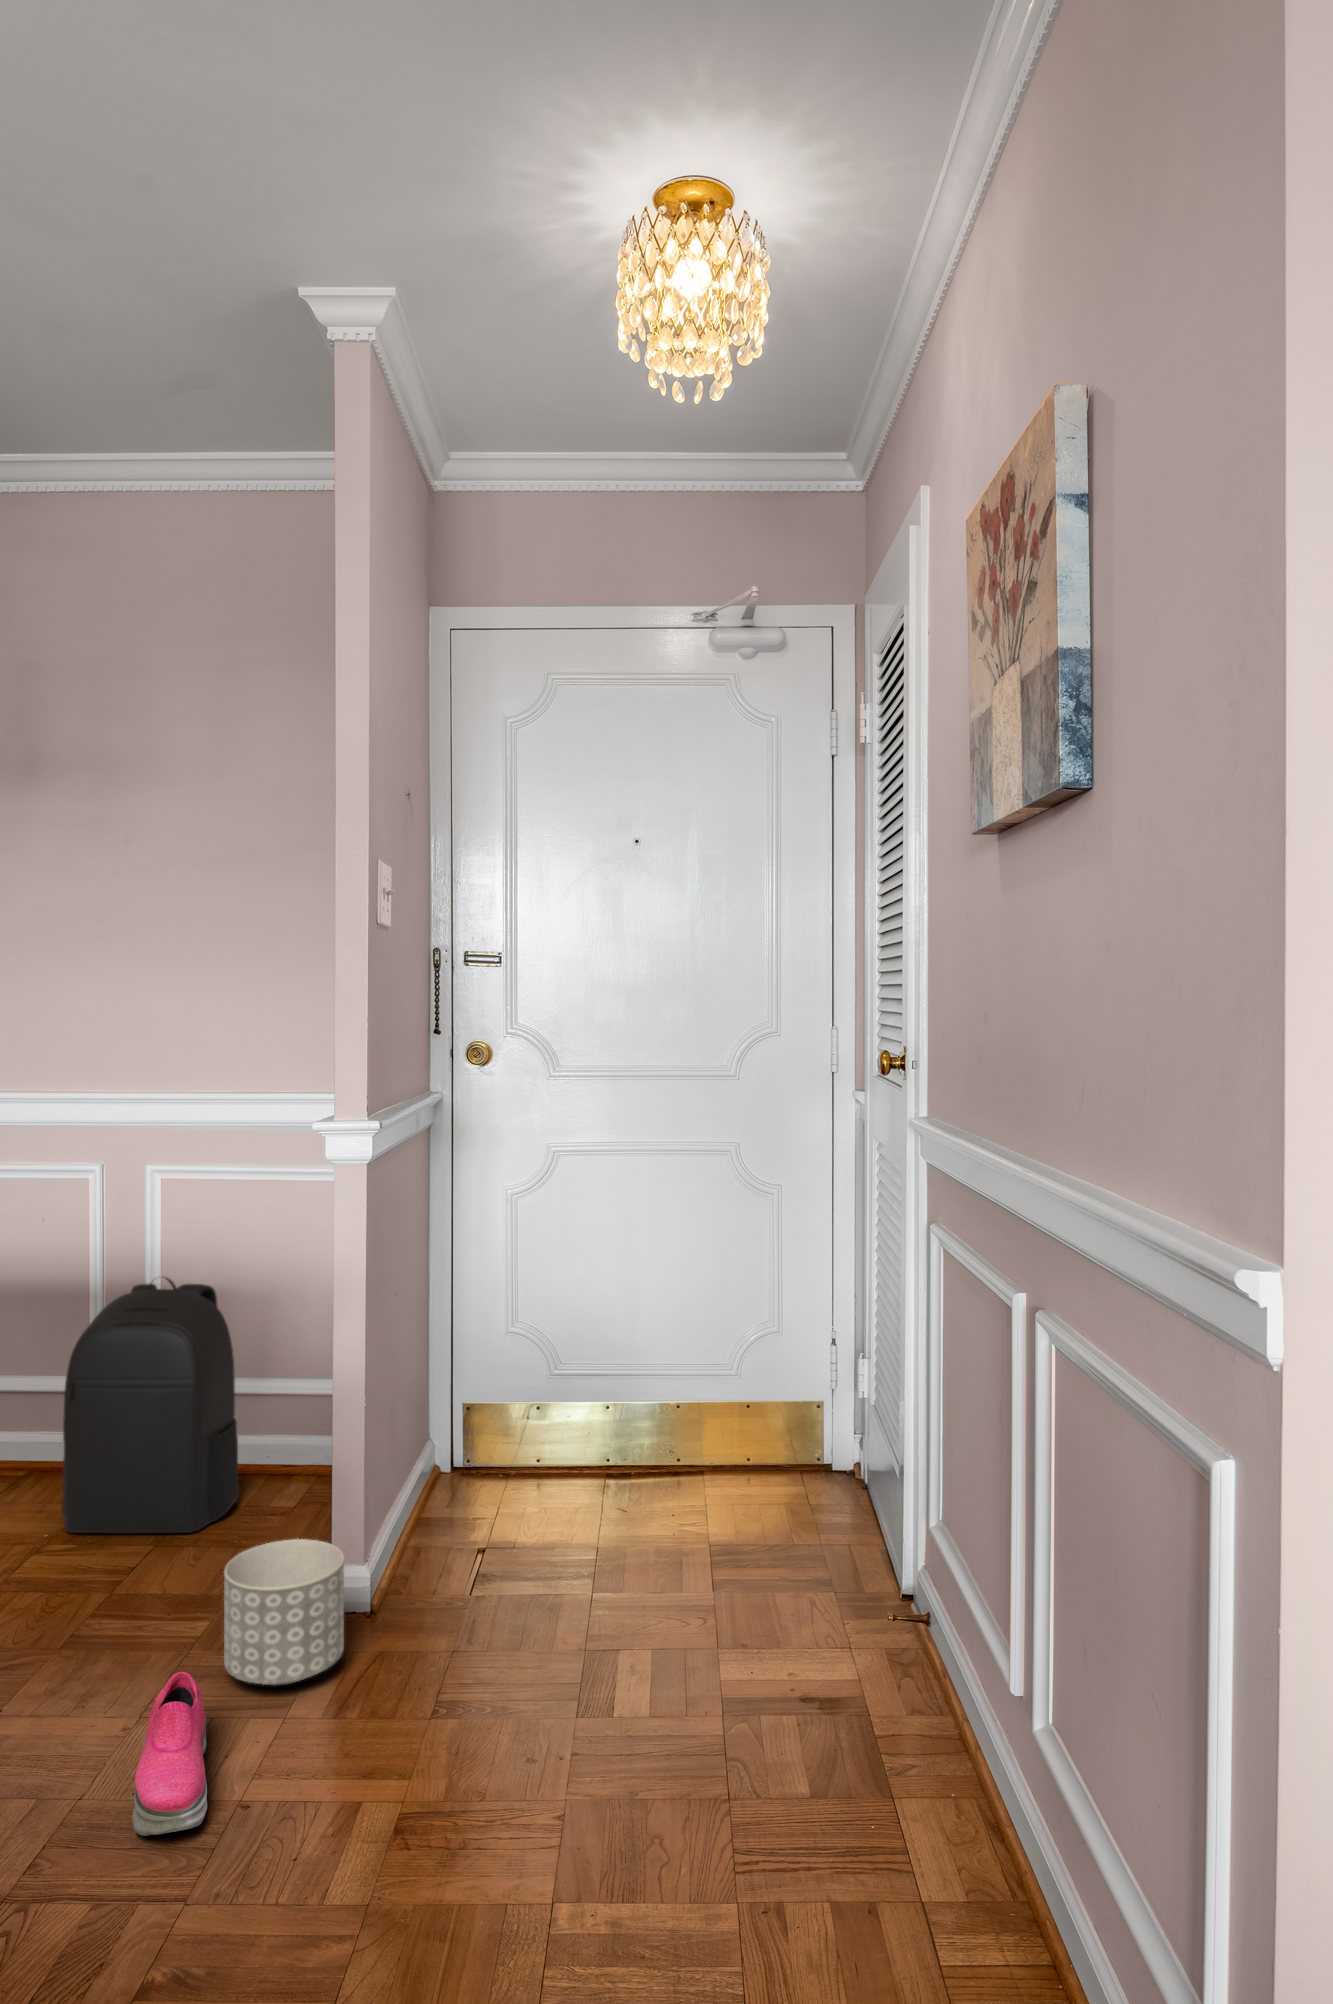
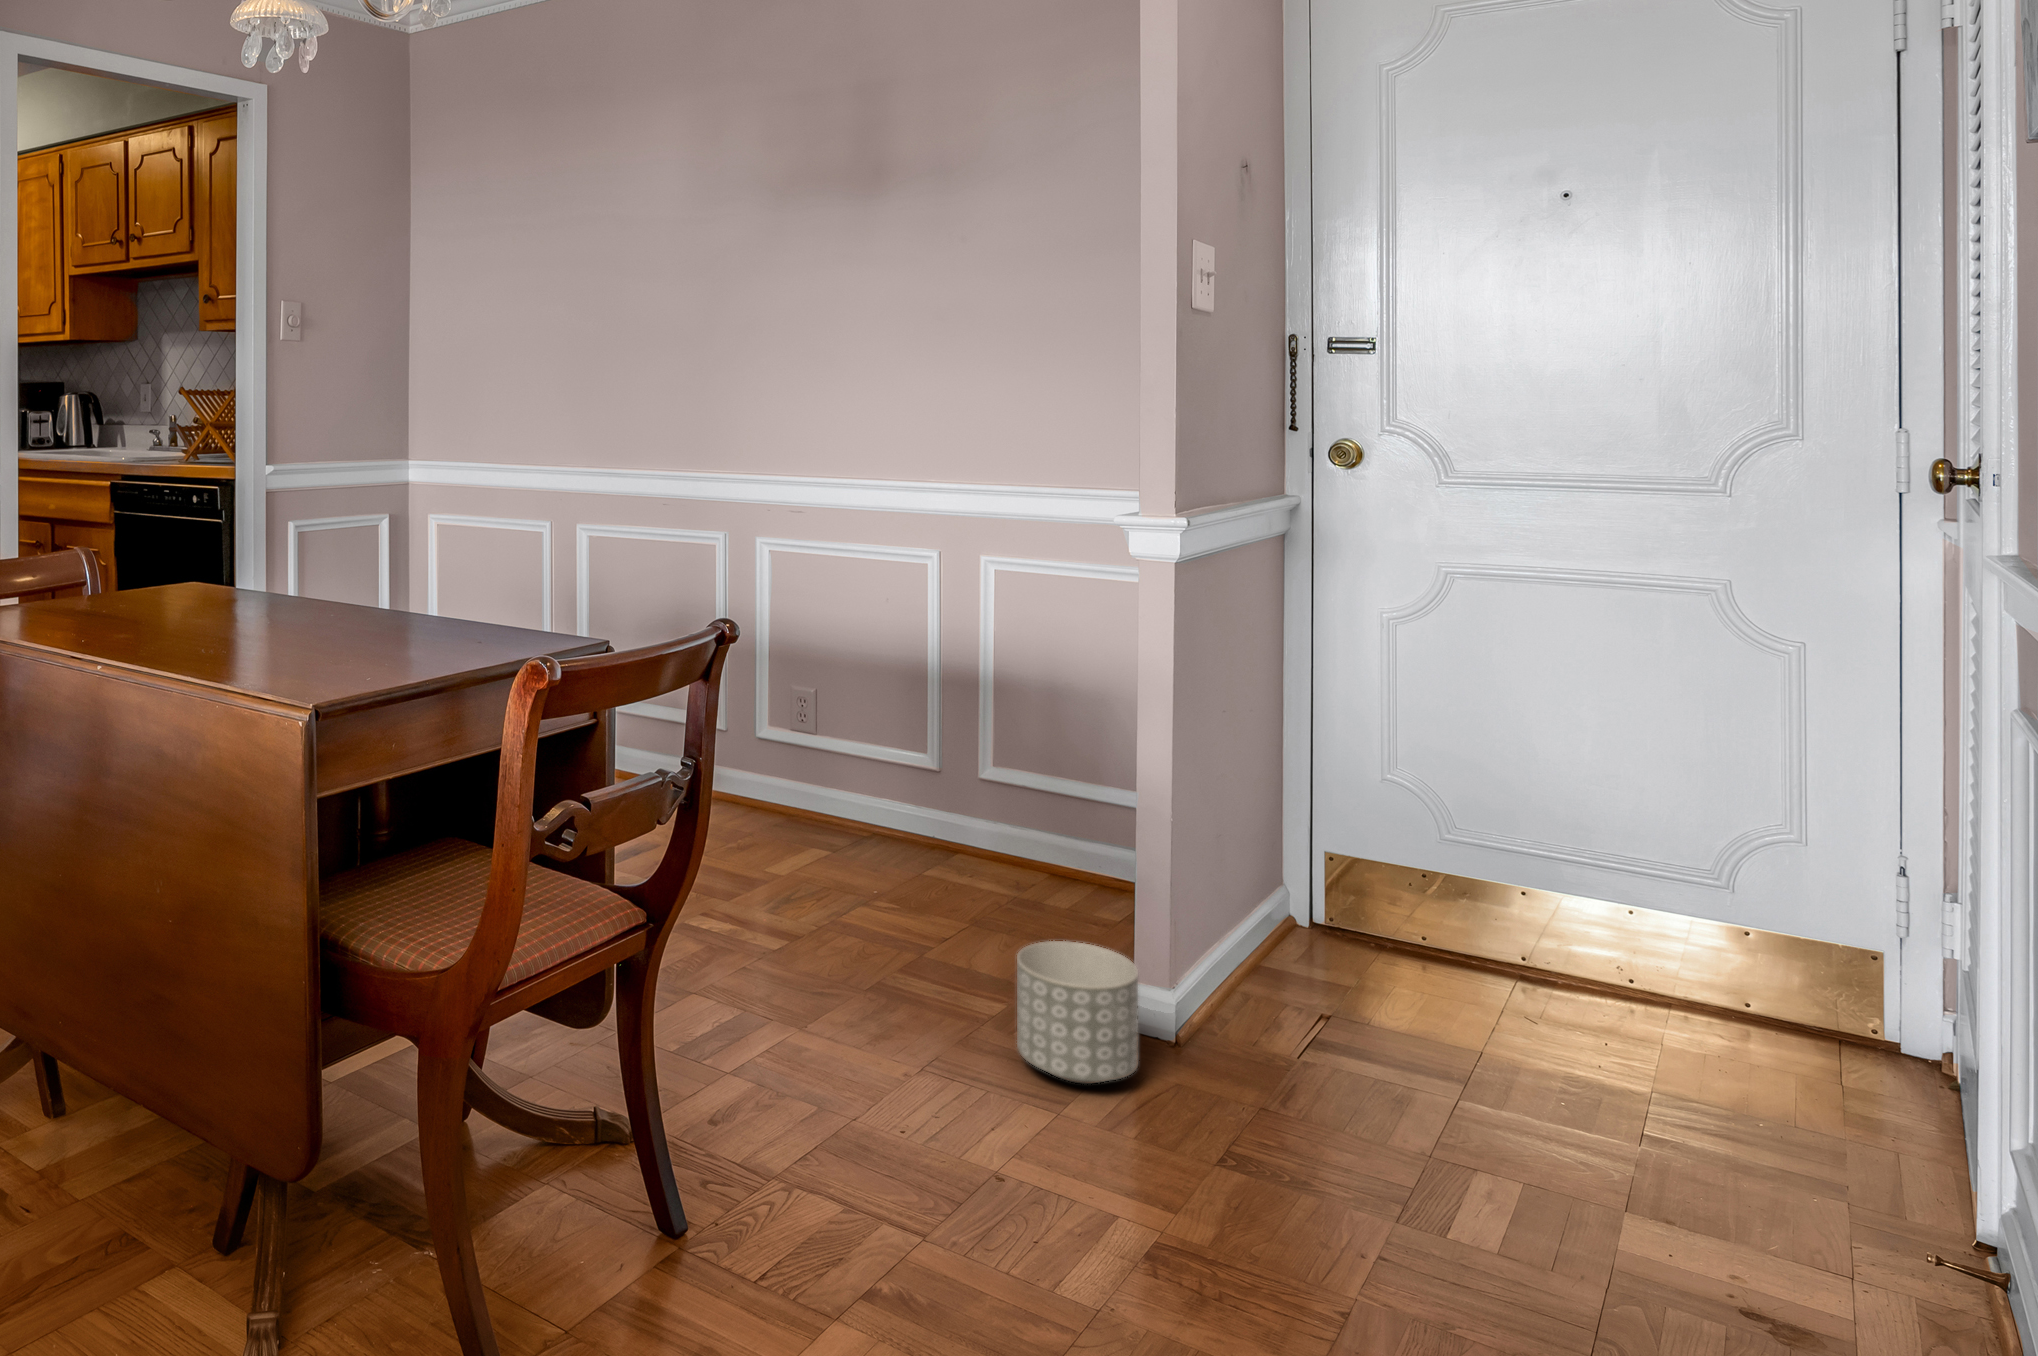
backpack: present [62,1276,239,1533] -> none [898,663,1066,921]
shoe: present [132,1672,207,1836] -> none [914,1032,991,1169]

